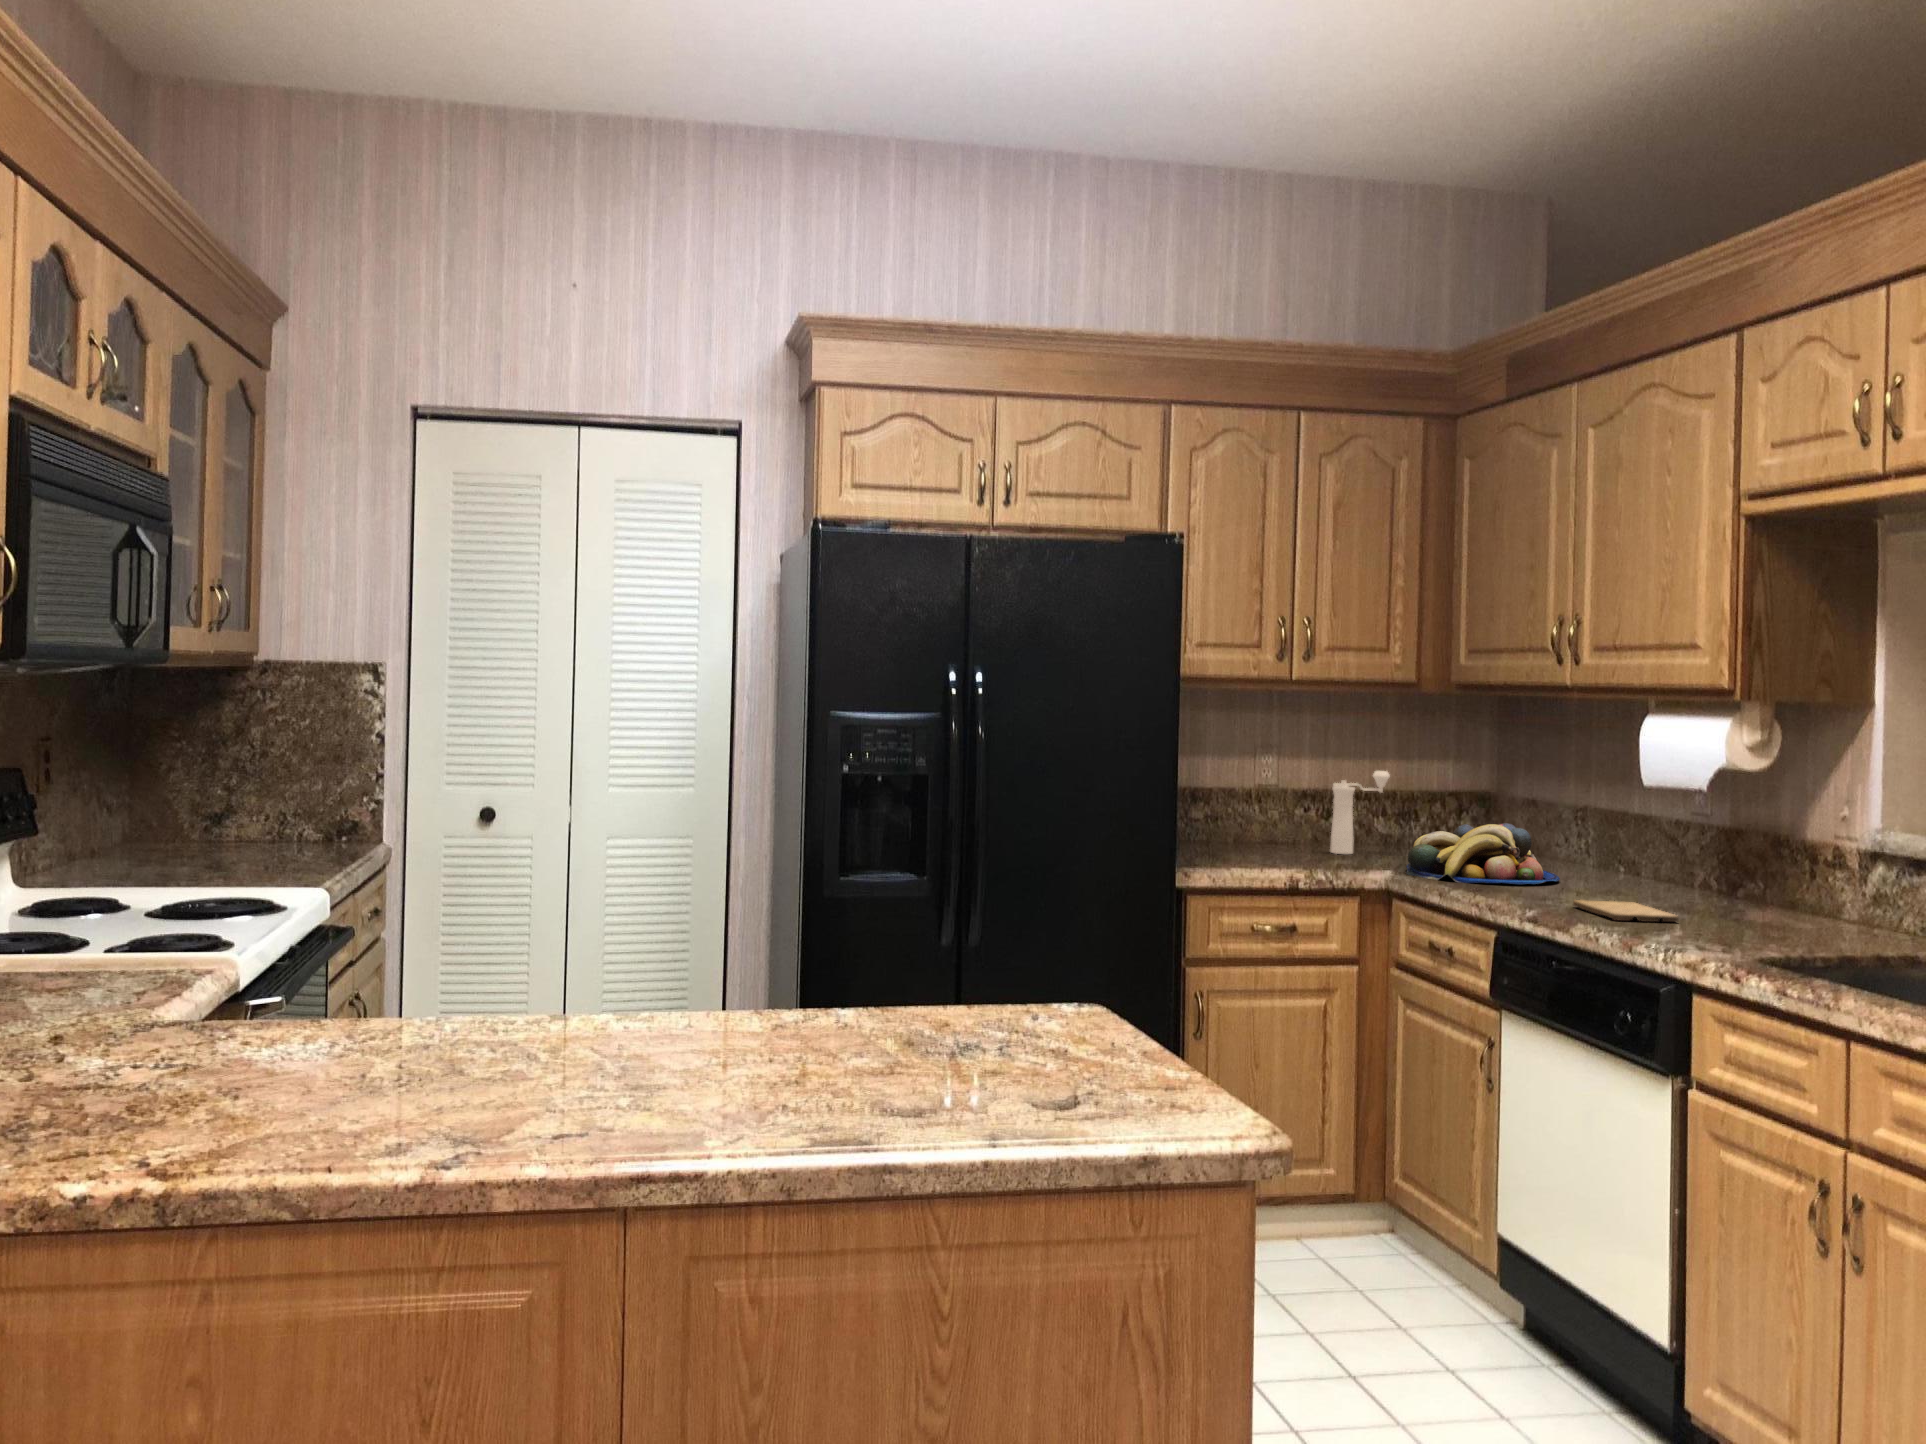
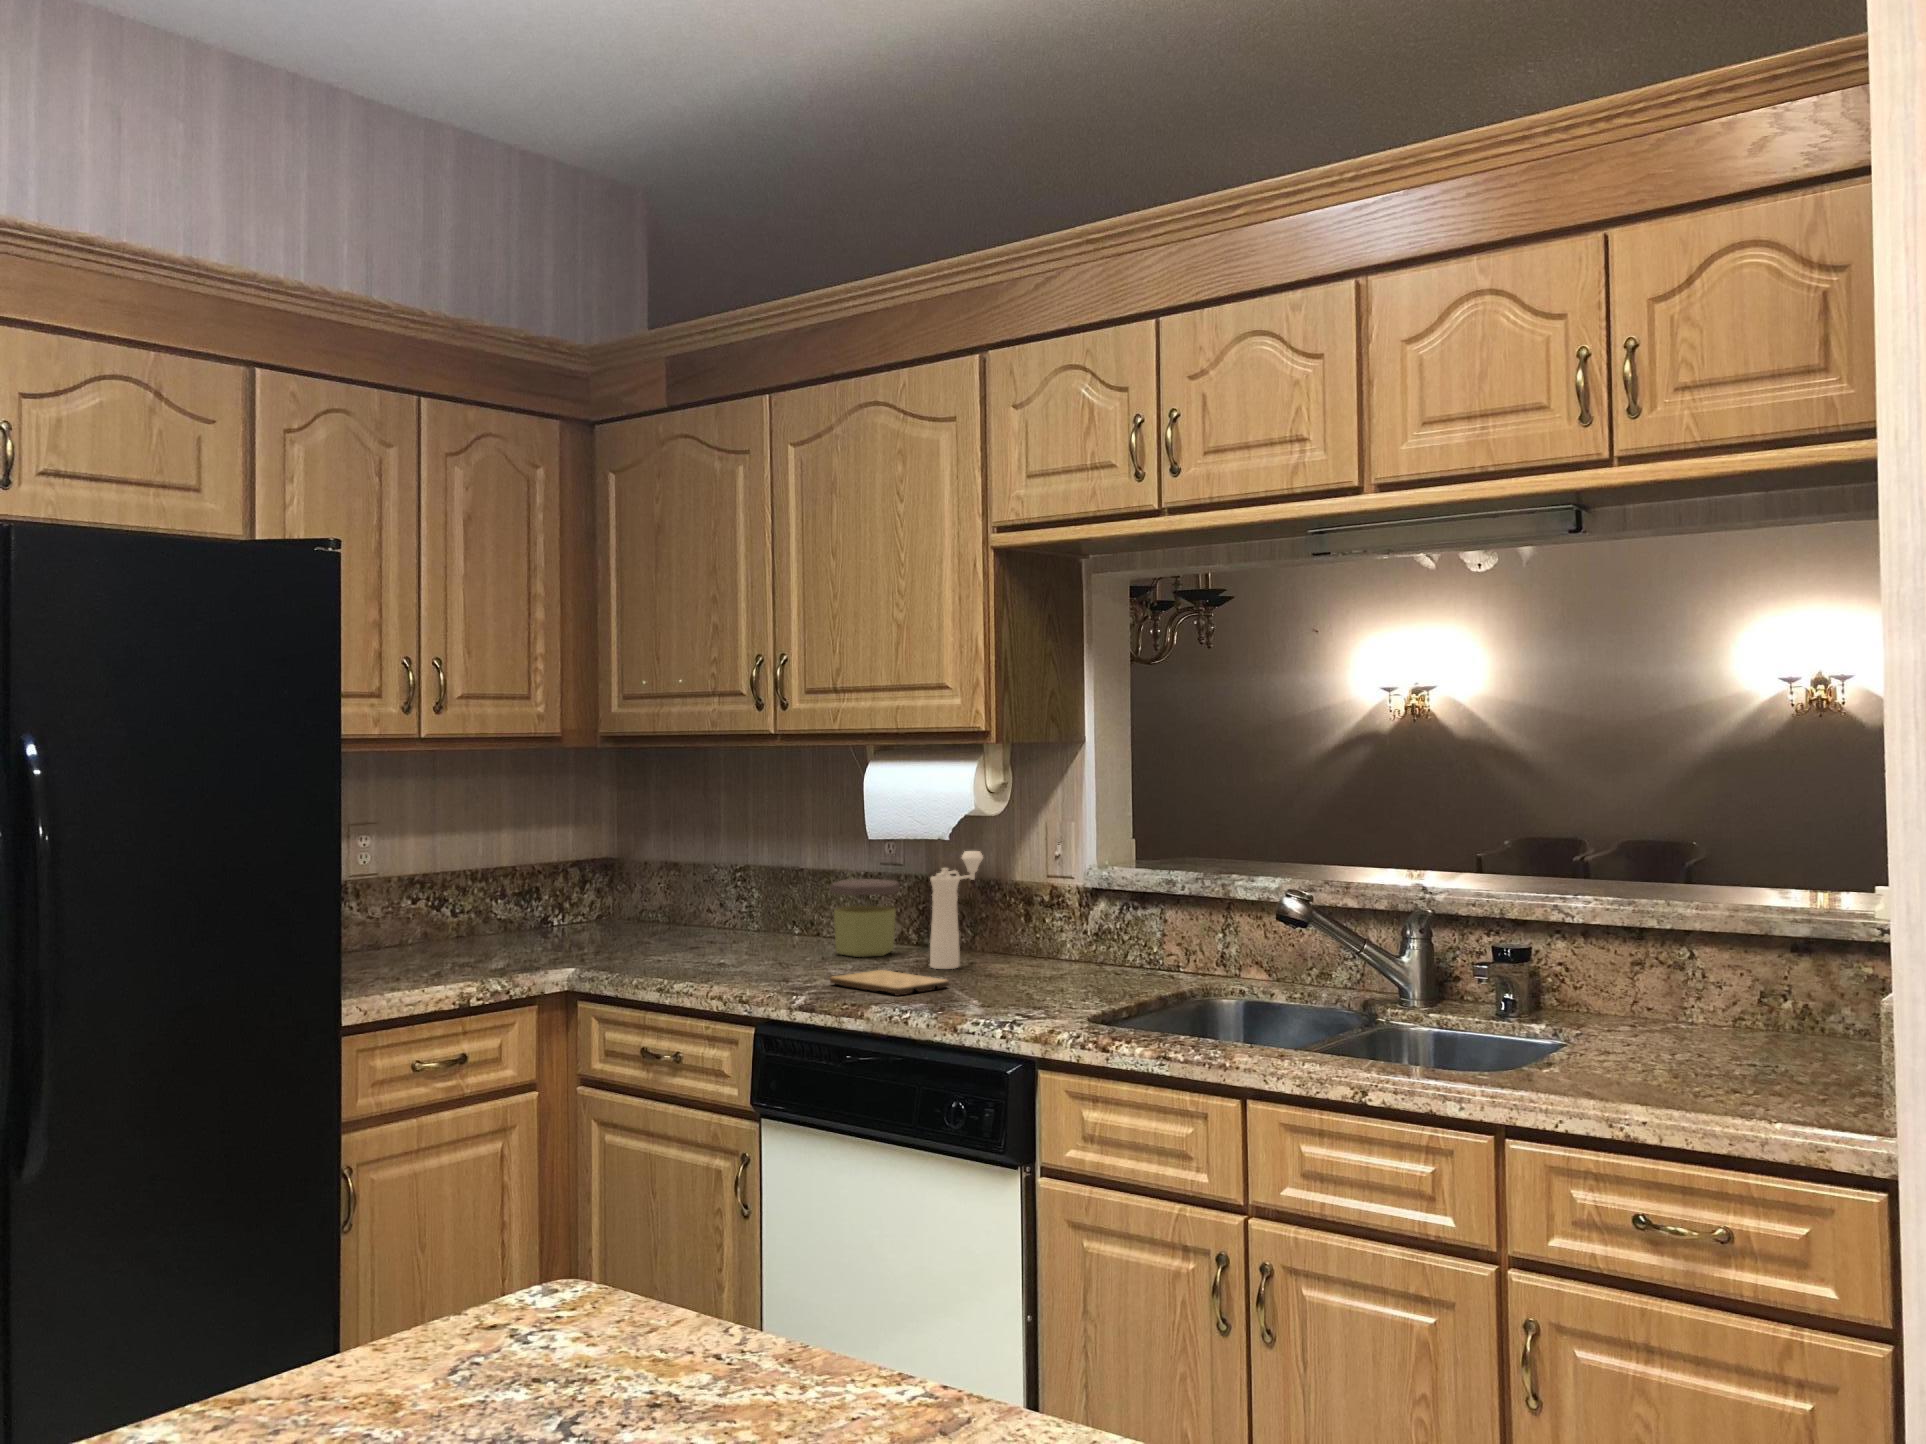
pepper mill: present [1330,771,1390,854] -> present [930,851,983,969]
fruit bowl: present [1406,823,1560,884] -> none [587,893,760,972]
jar: none [1627,824,1701,896] -> present [830,879,900,957]

